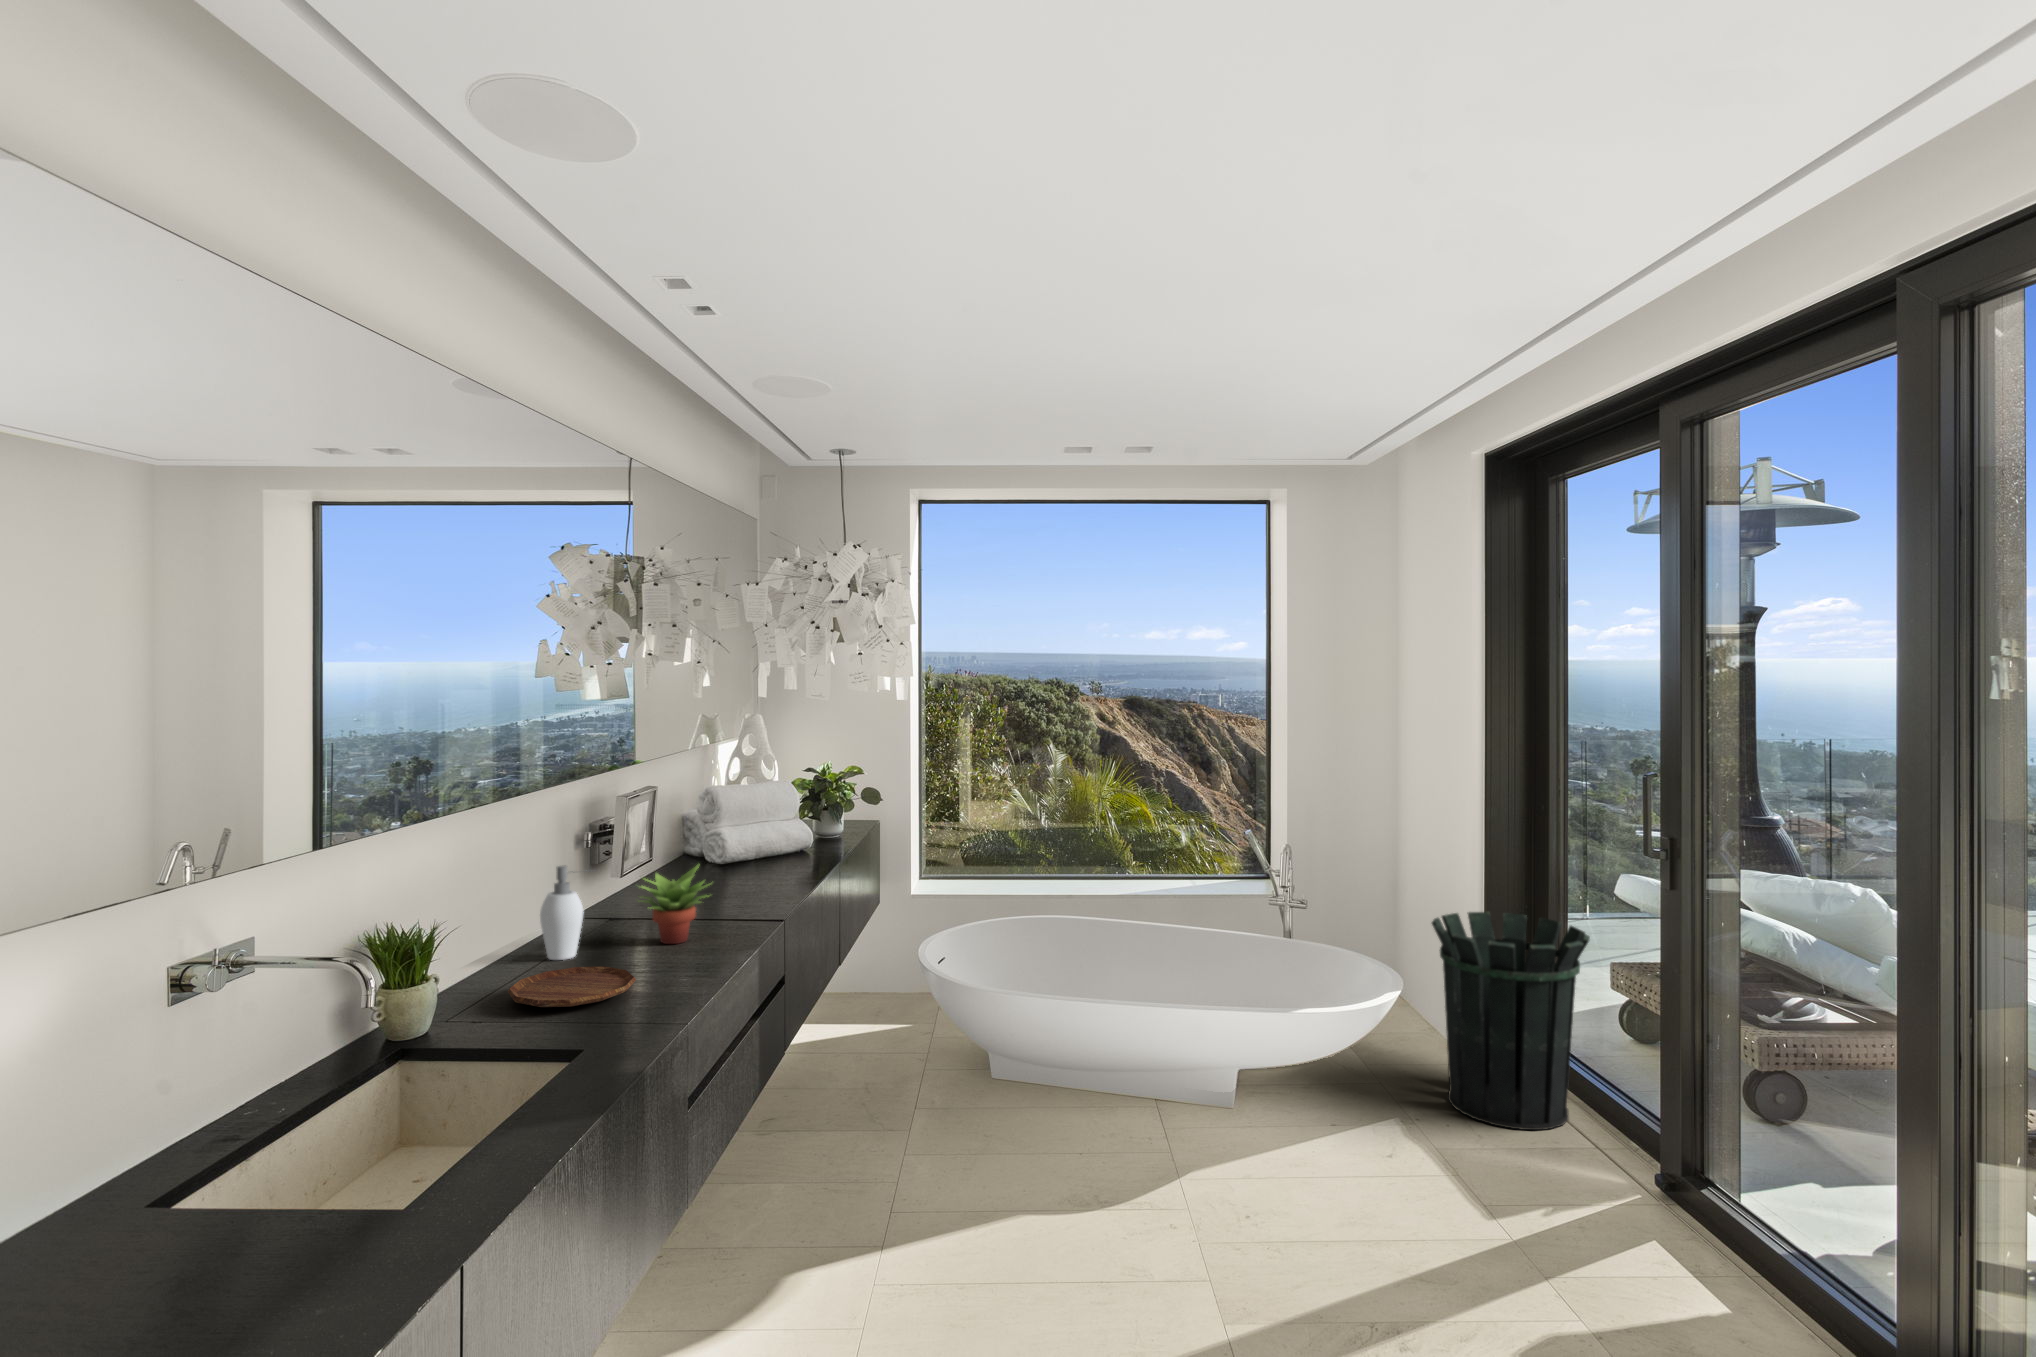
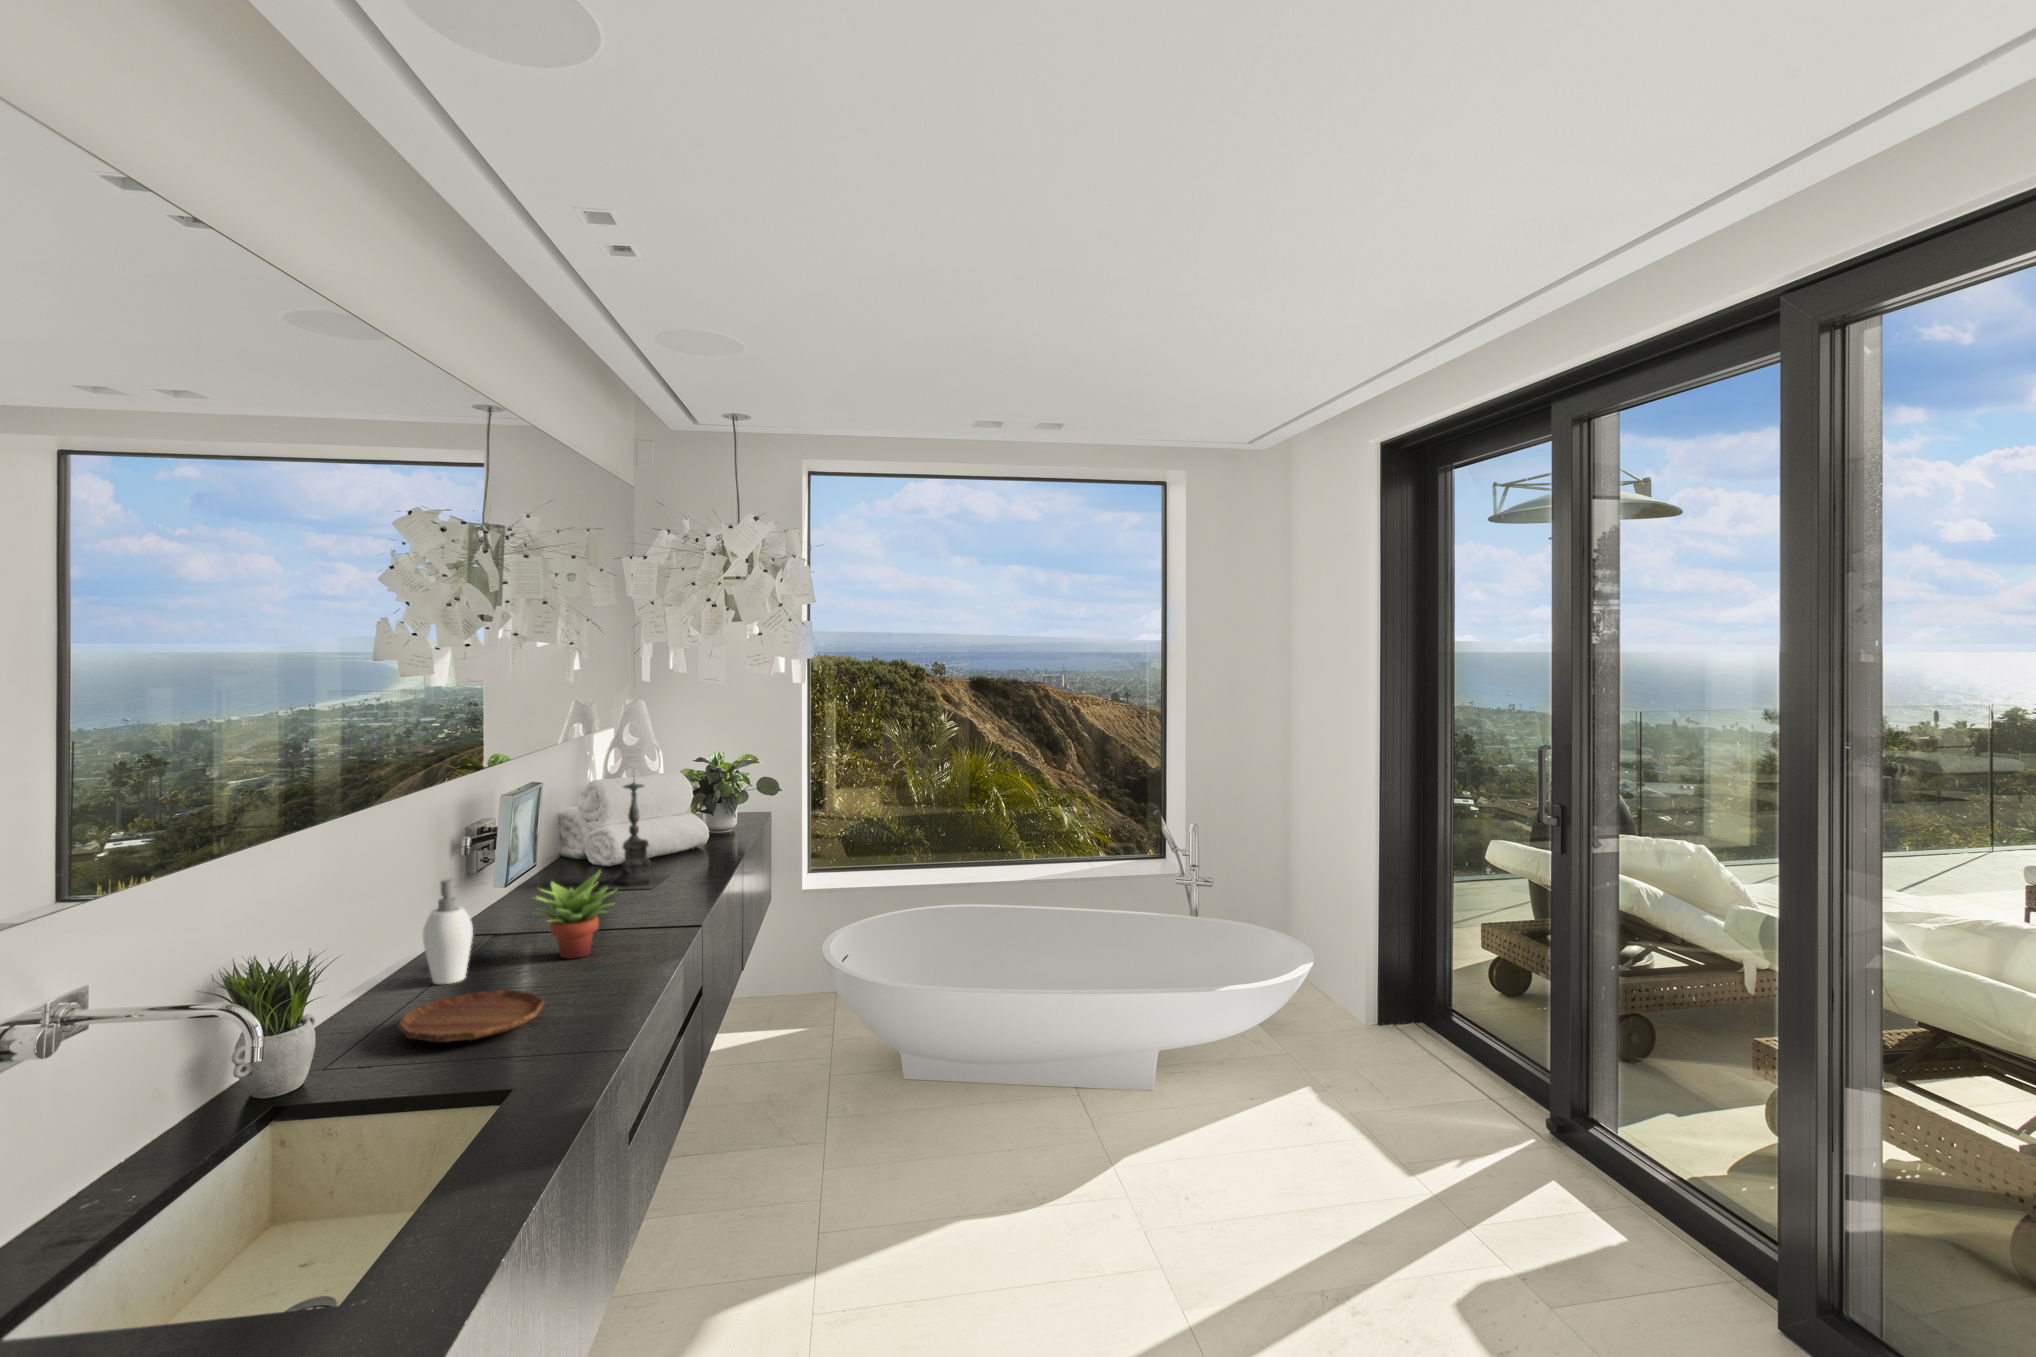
candle holder: none [706,774,774,888] -> present [599,779,667,890]
waste bin: present [1432,912,1590,1130] -> none [1330,880,1478,1086]

